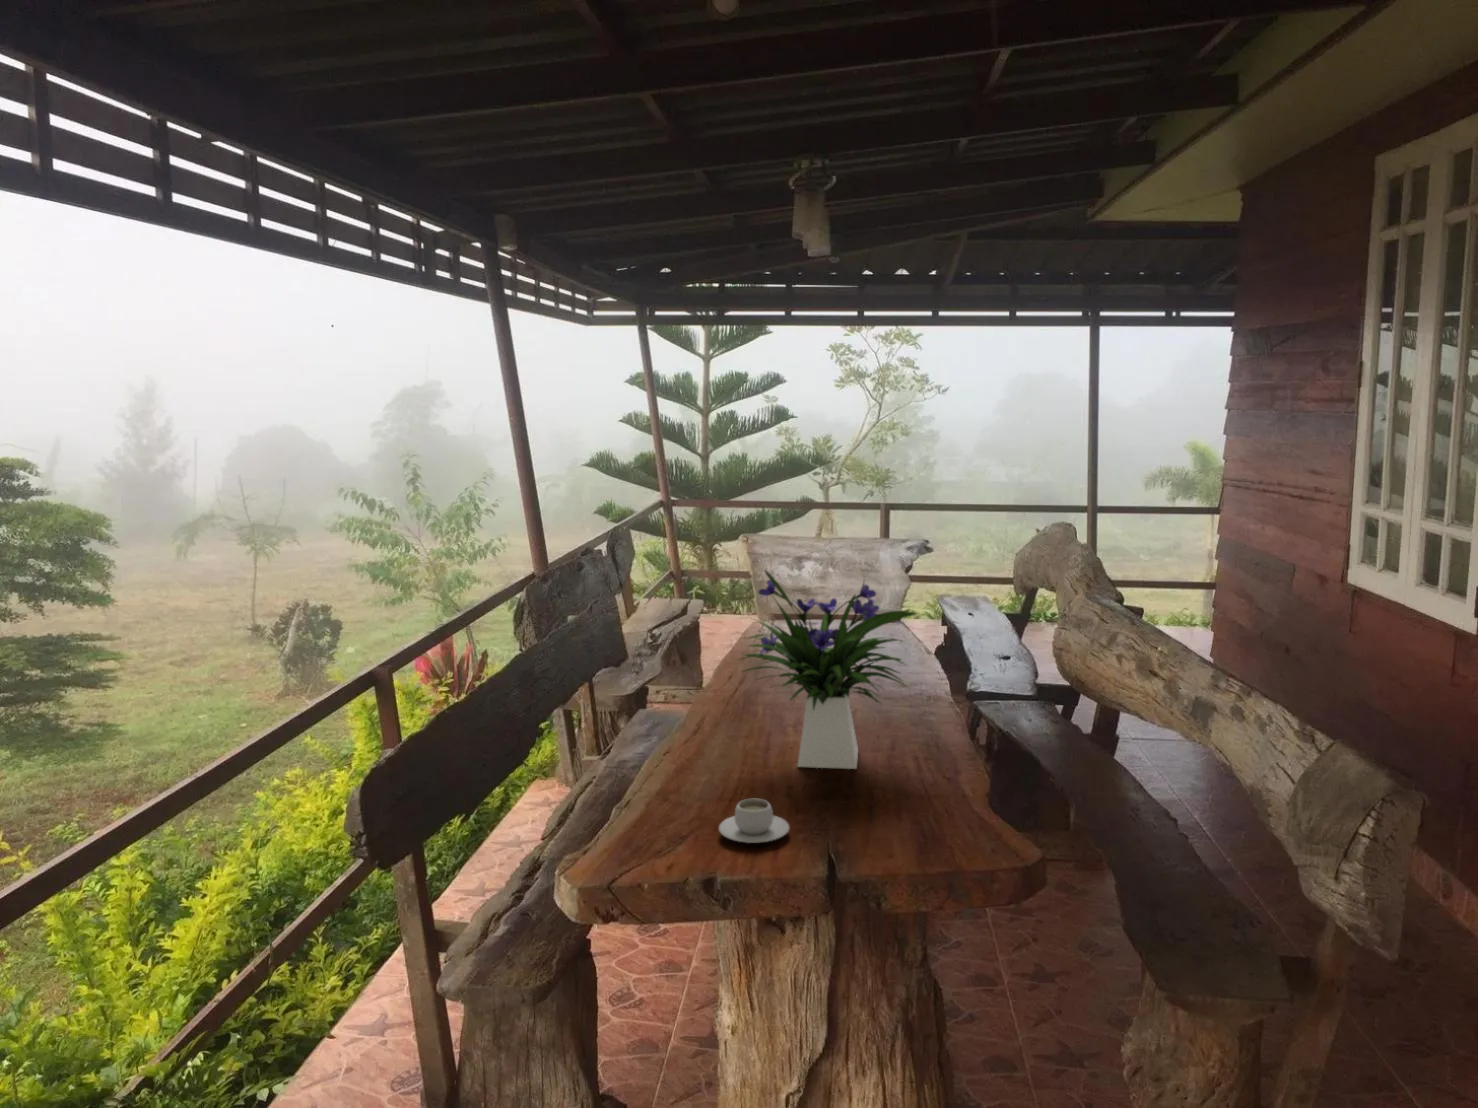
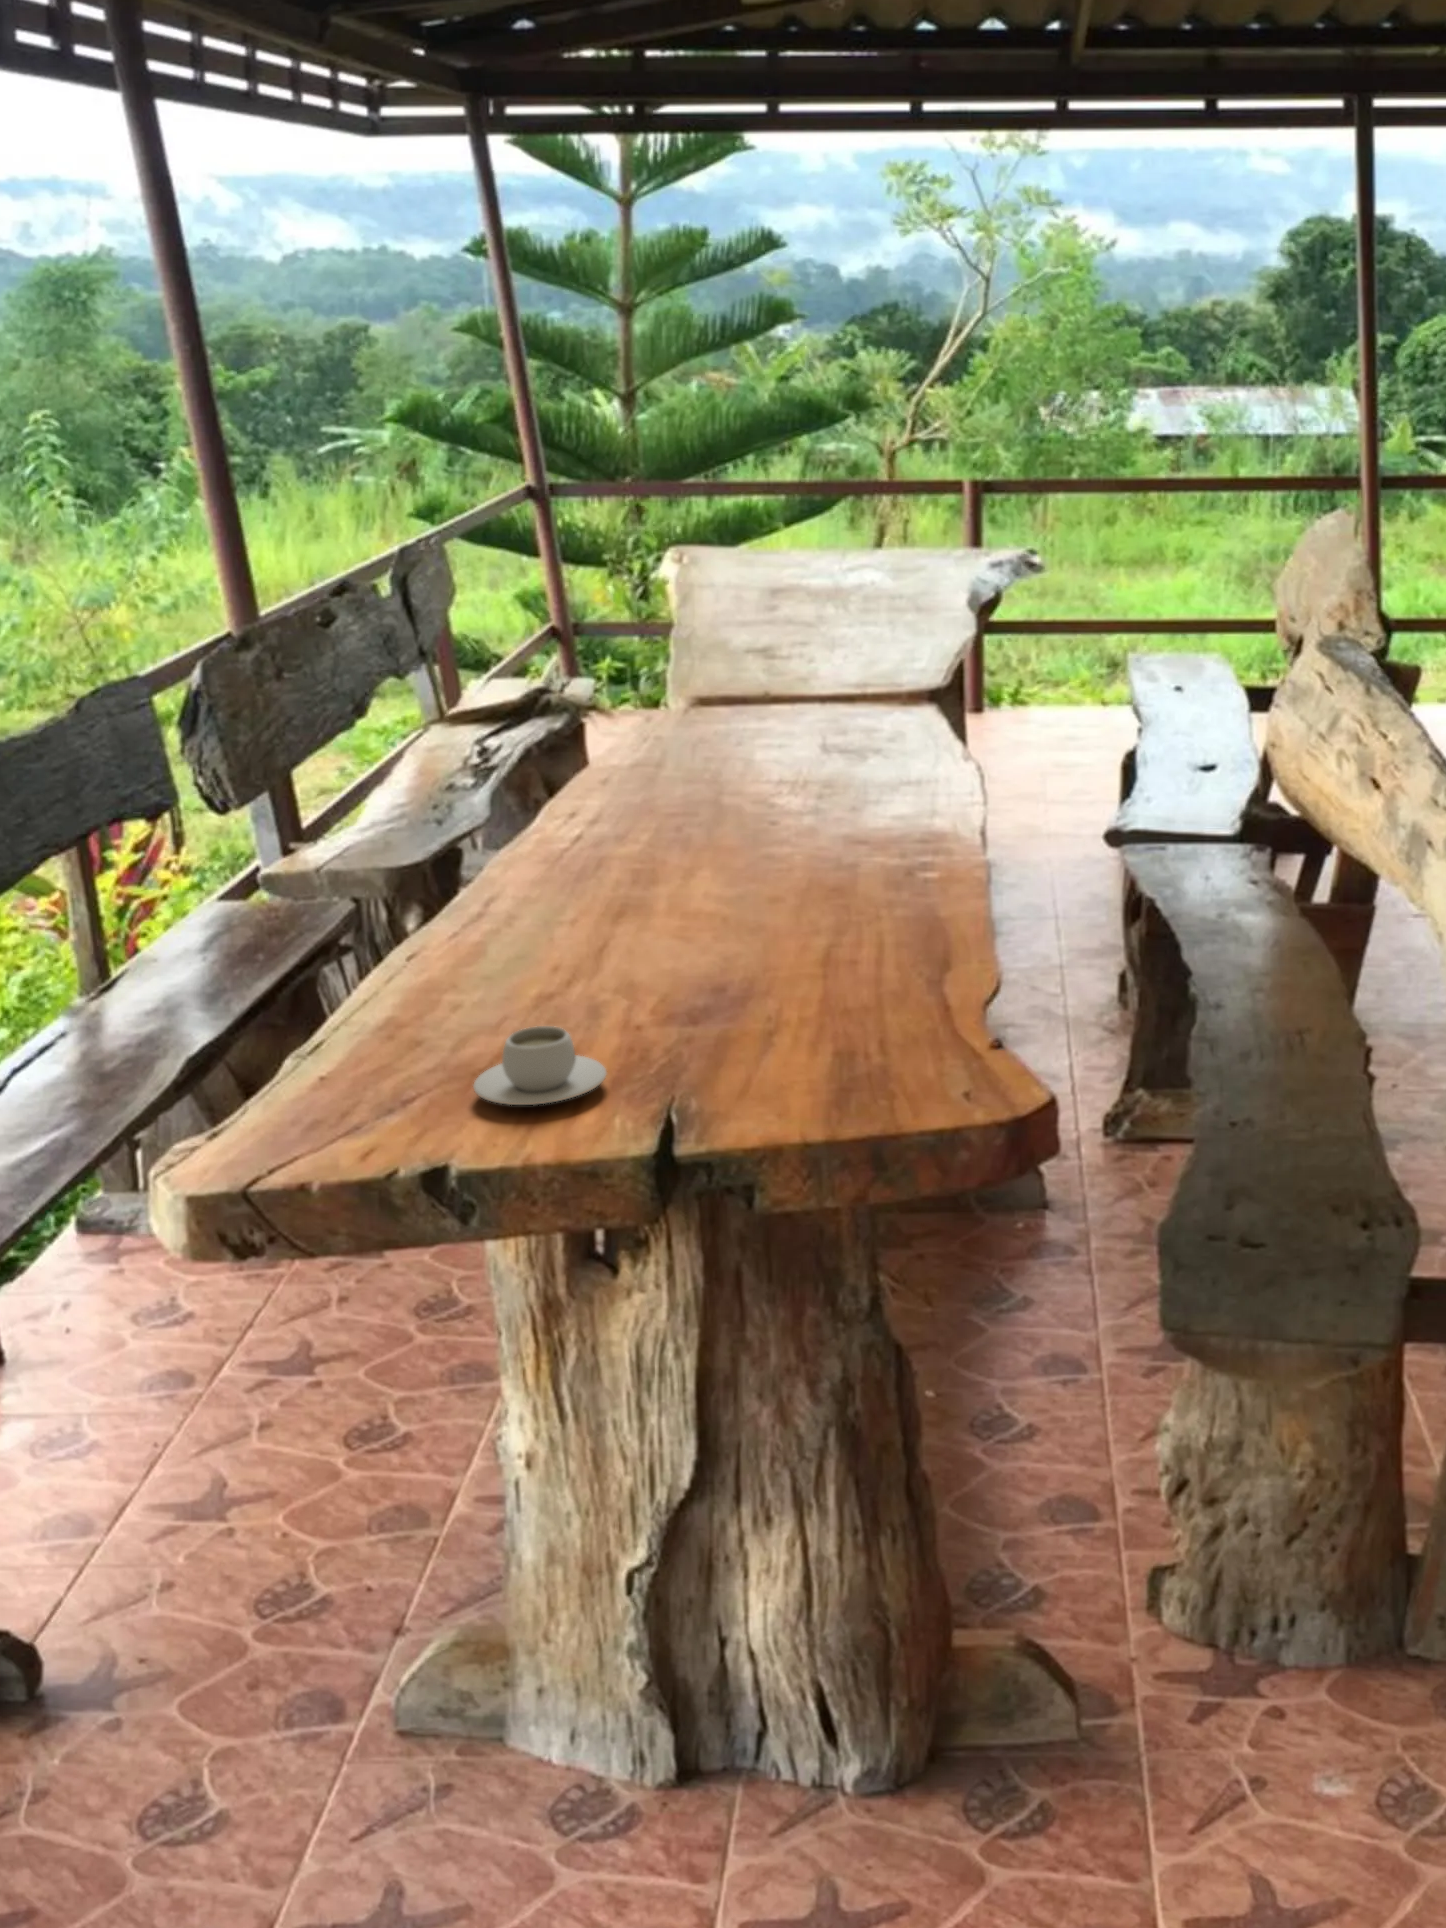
flower arrangement: present [745,571,917,769] -> none [542,605,882,972]

